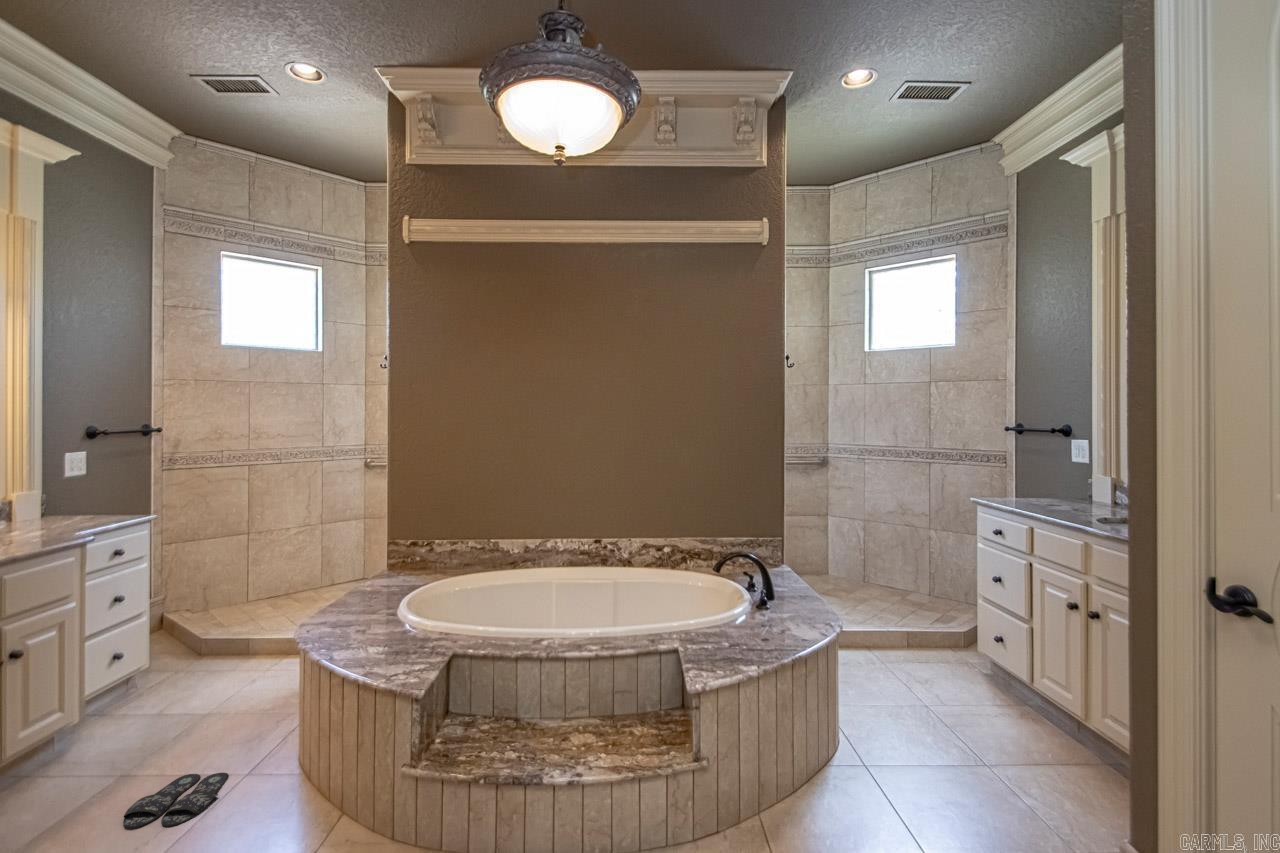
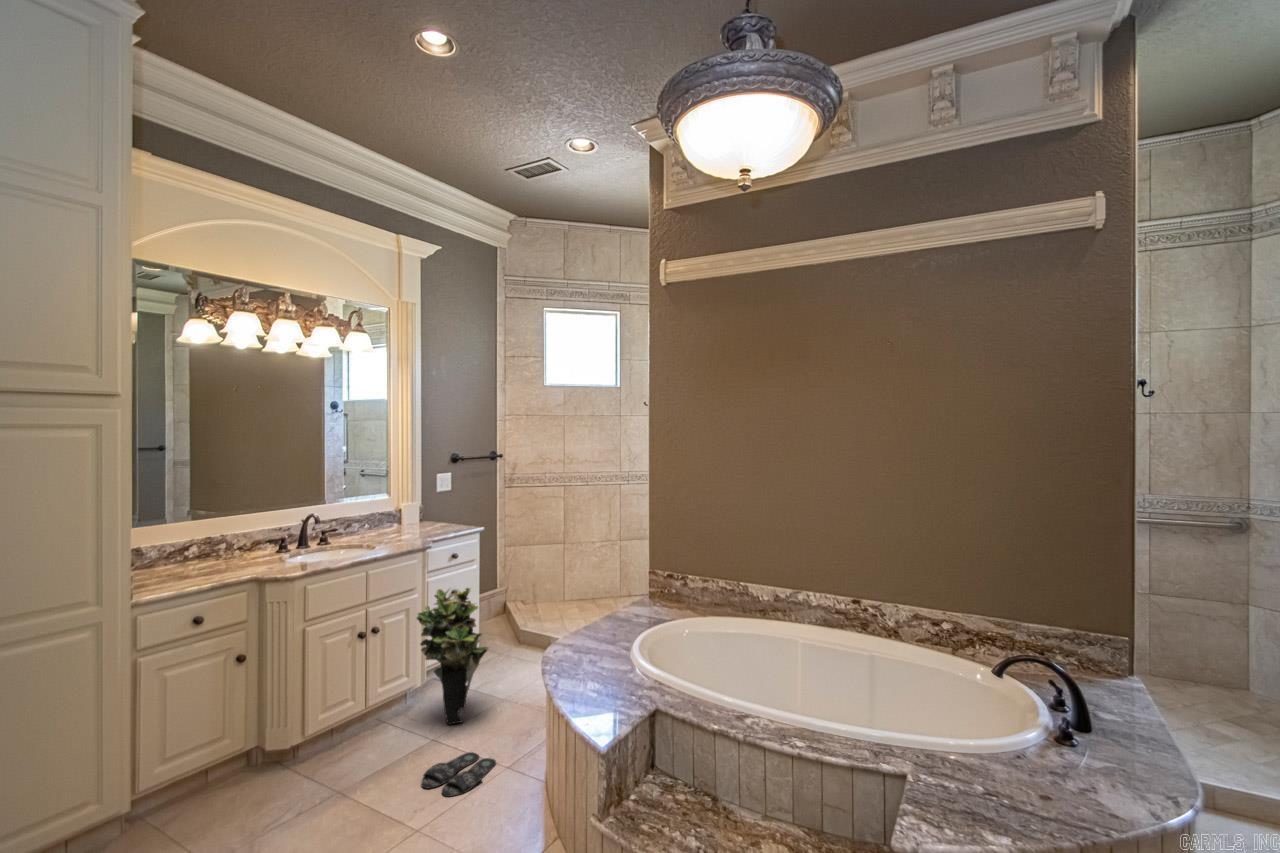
potted plant: none [70,586,190,758] -> present [417,588,489,725]

